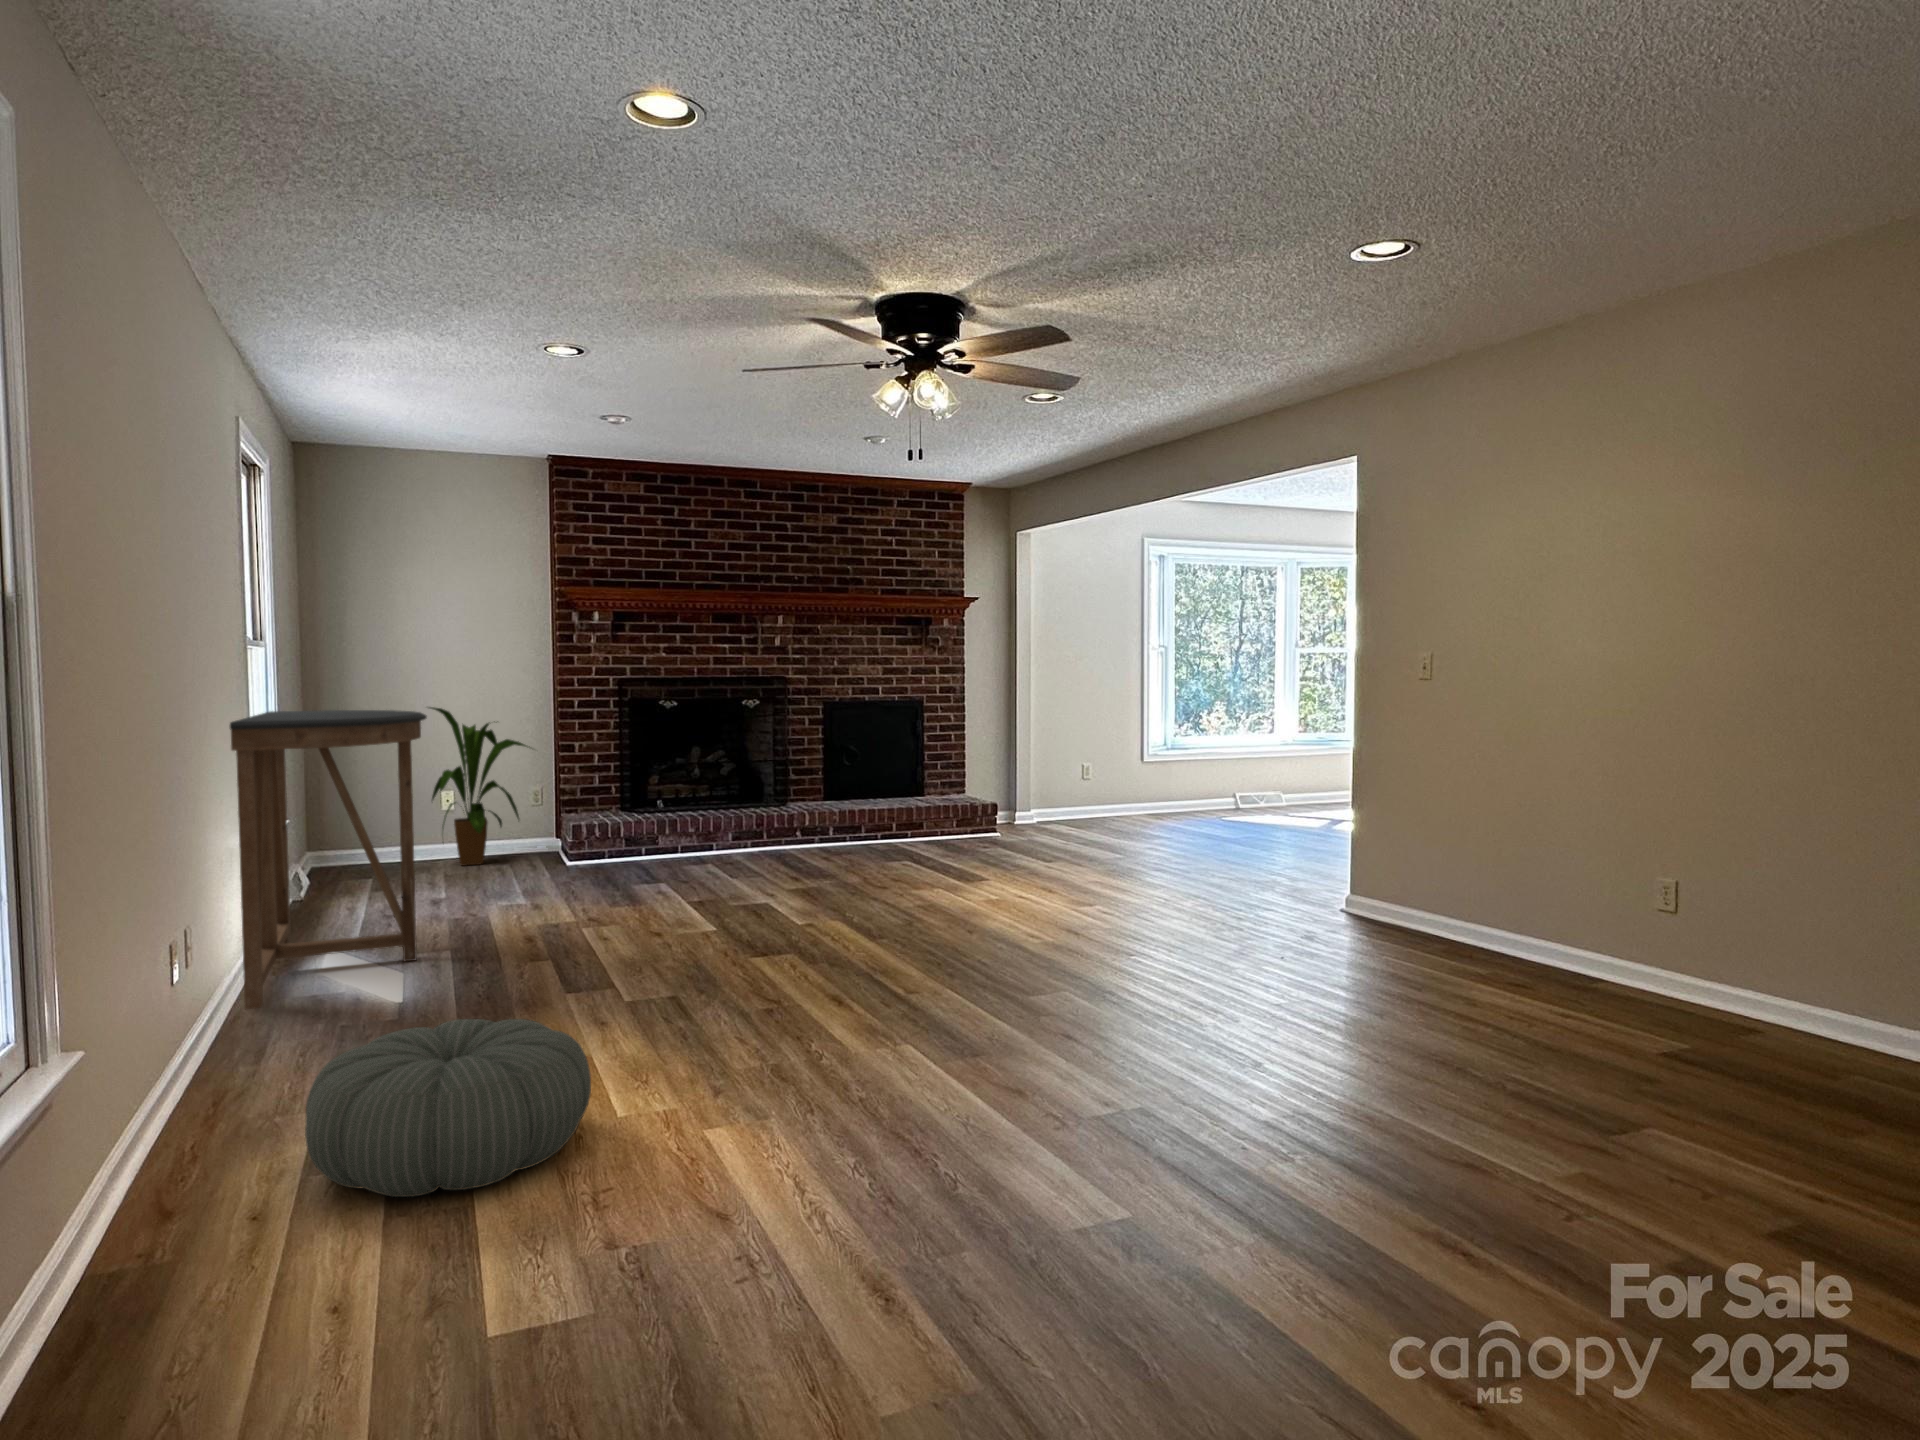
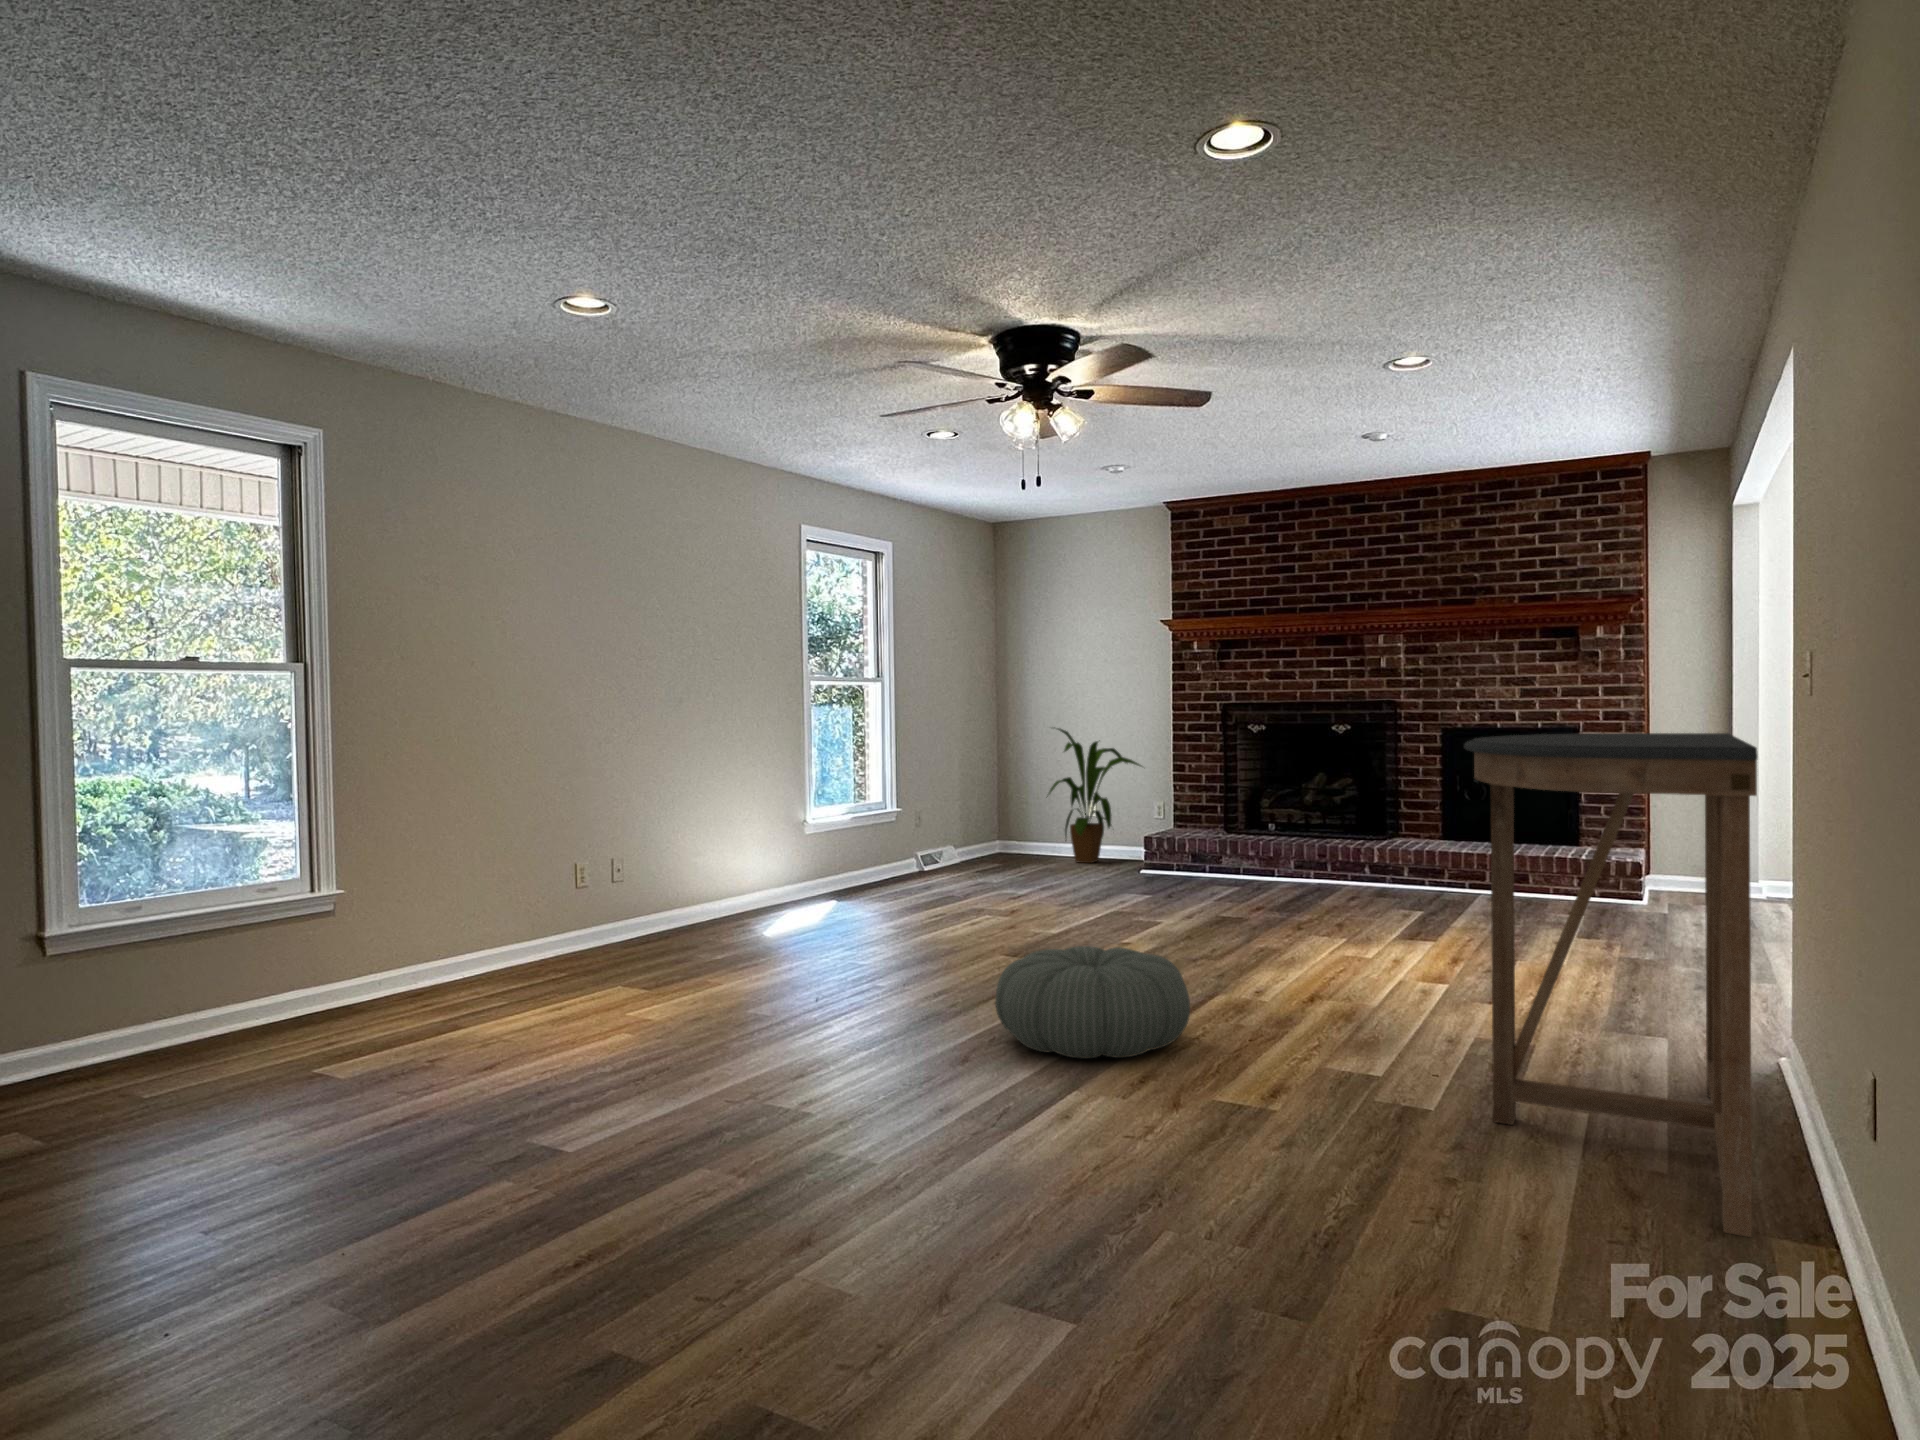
console table: present [230,710,427,1009] -> present [1464,733,1758,1237]
pouf: present [305,1019,591,1197] -> present [995,946,1190,1058]

